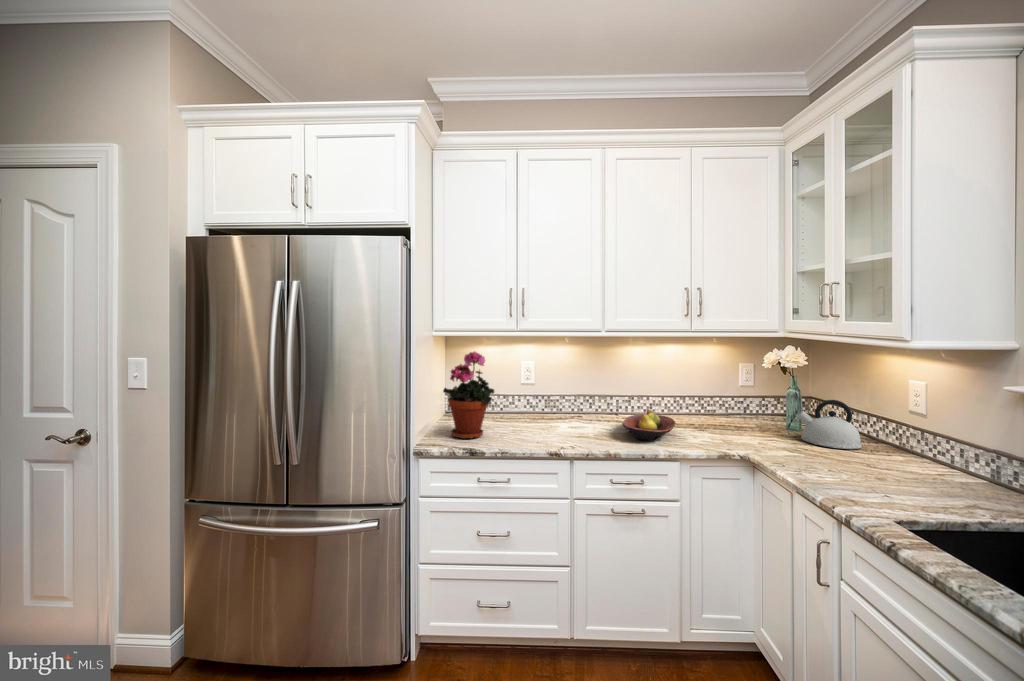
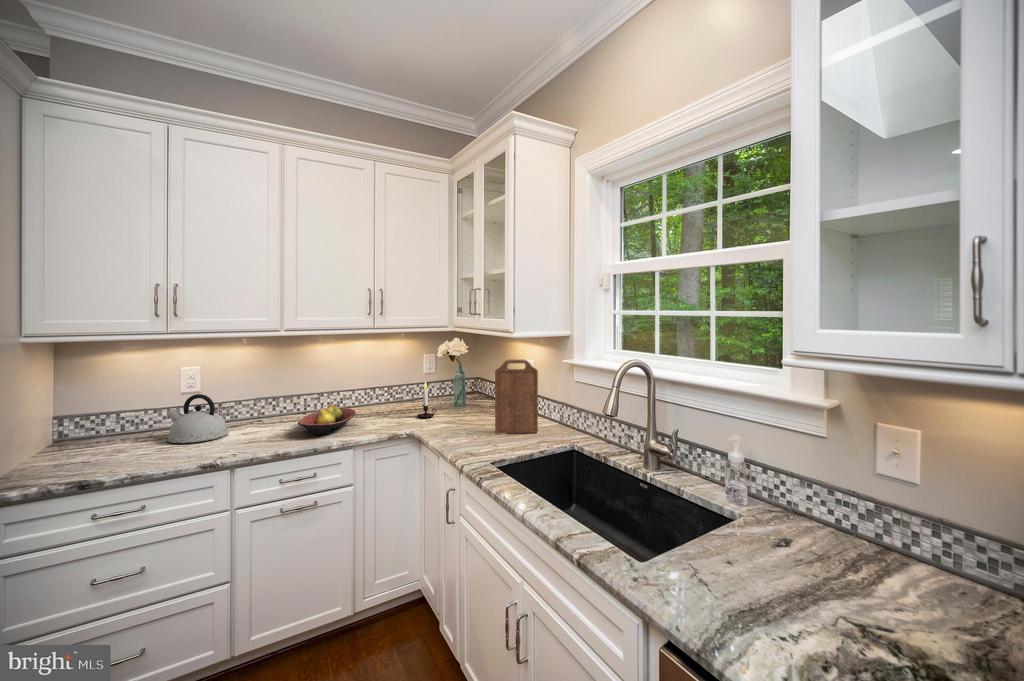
potted plant: present [443,351,495,439] -> none [34,359,125,471]
cutting board: none [872,382,955,488] -> present [495,359,538,433]
candle: none [744,396,767,439] -> present [417,381,436,418]
kettle: present [797,400,862,449] -> present [167,394,228,443]

